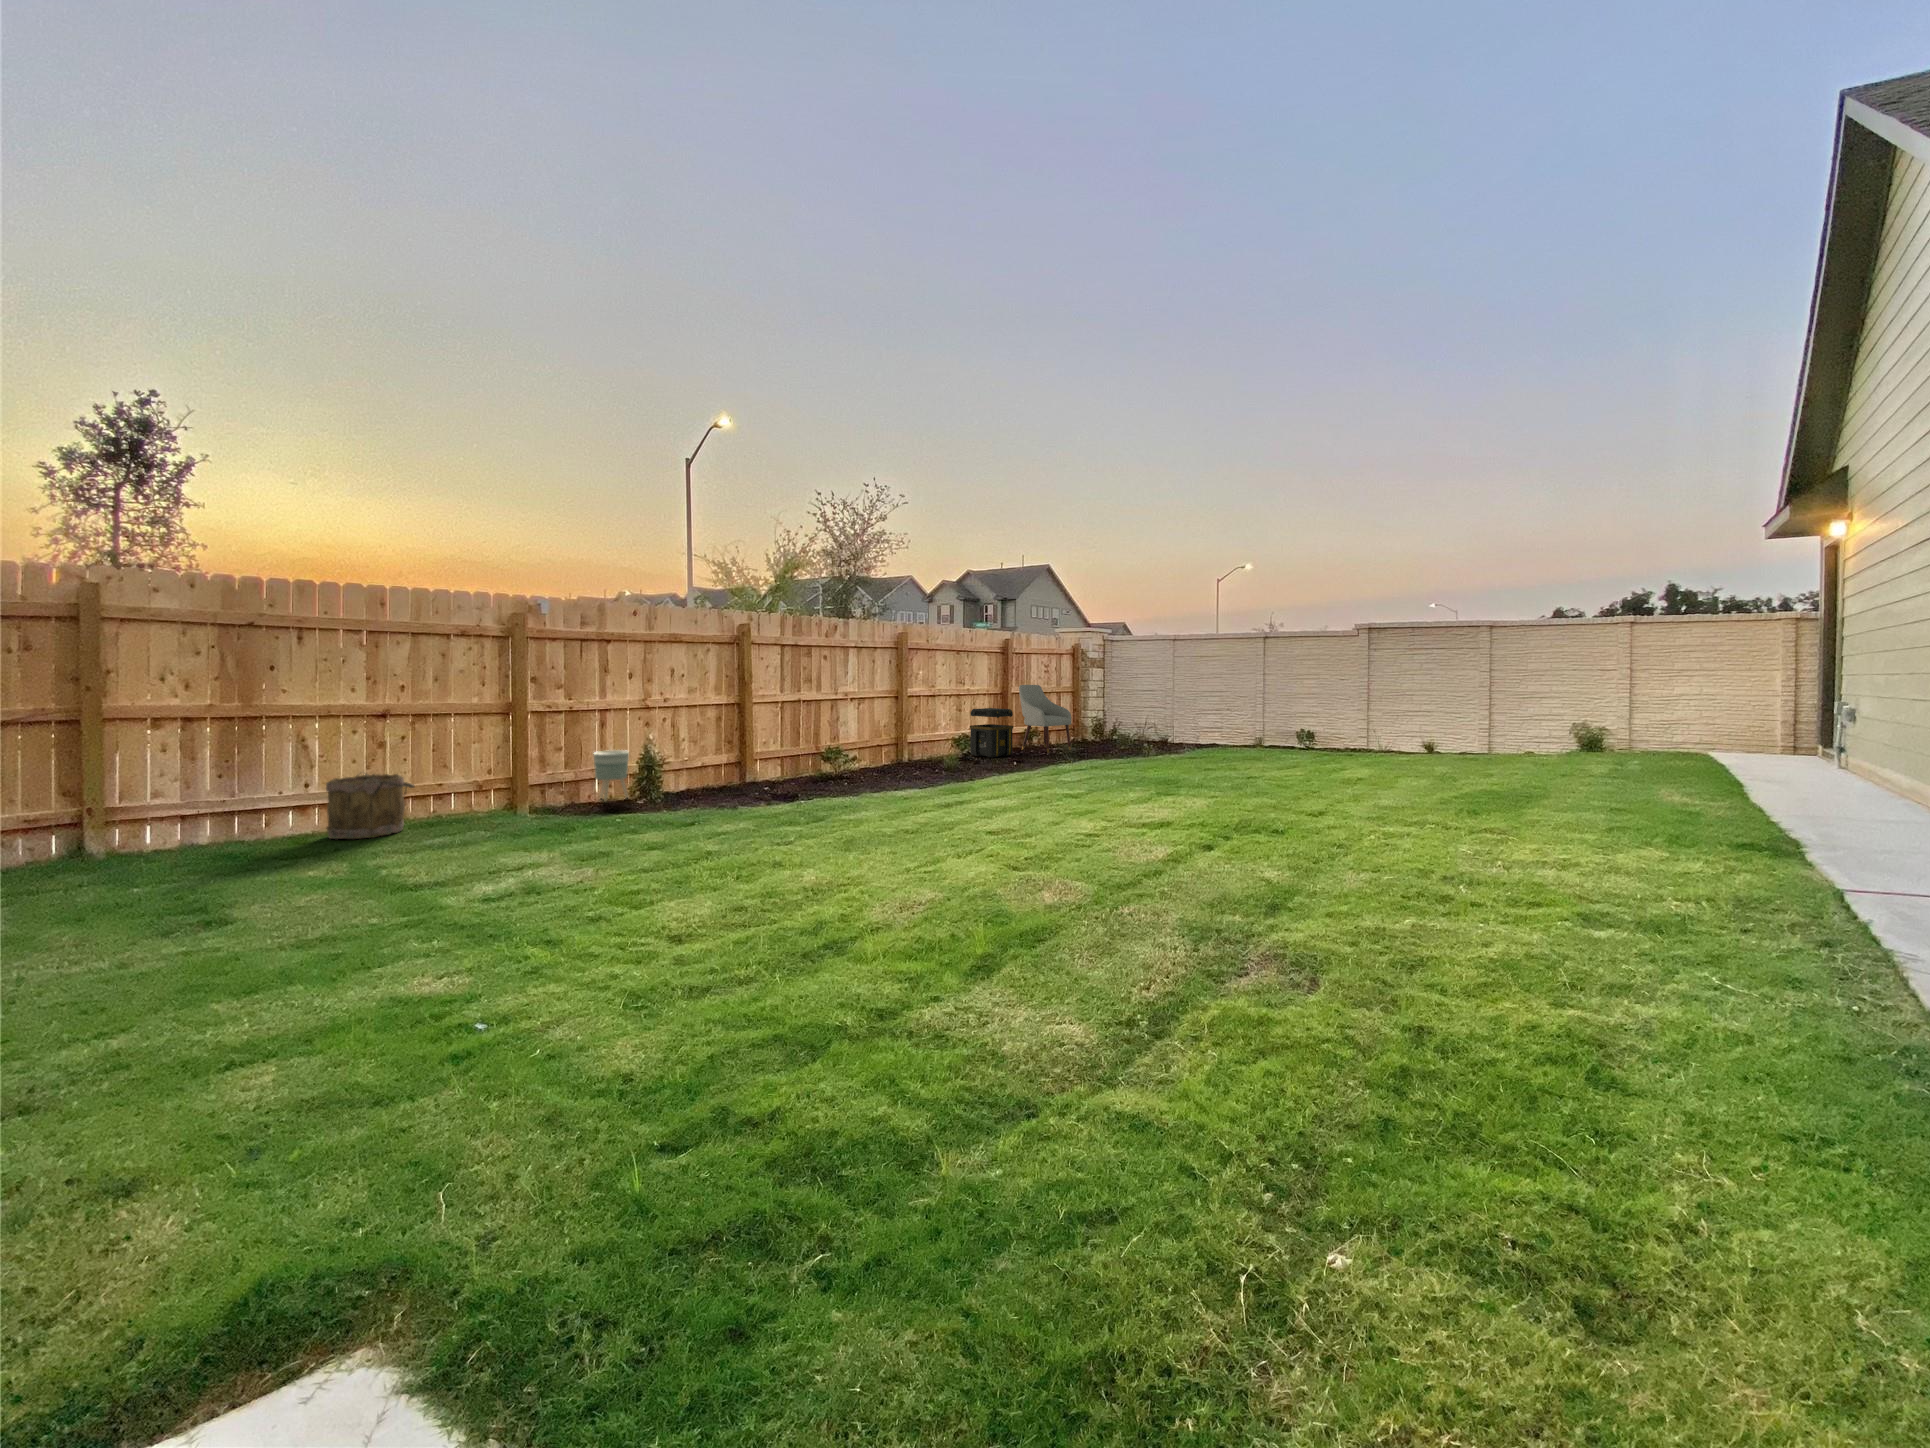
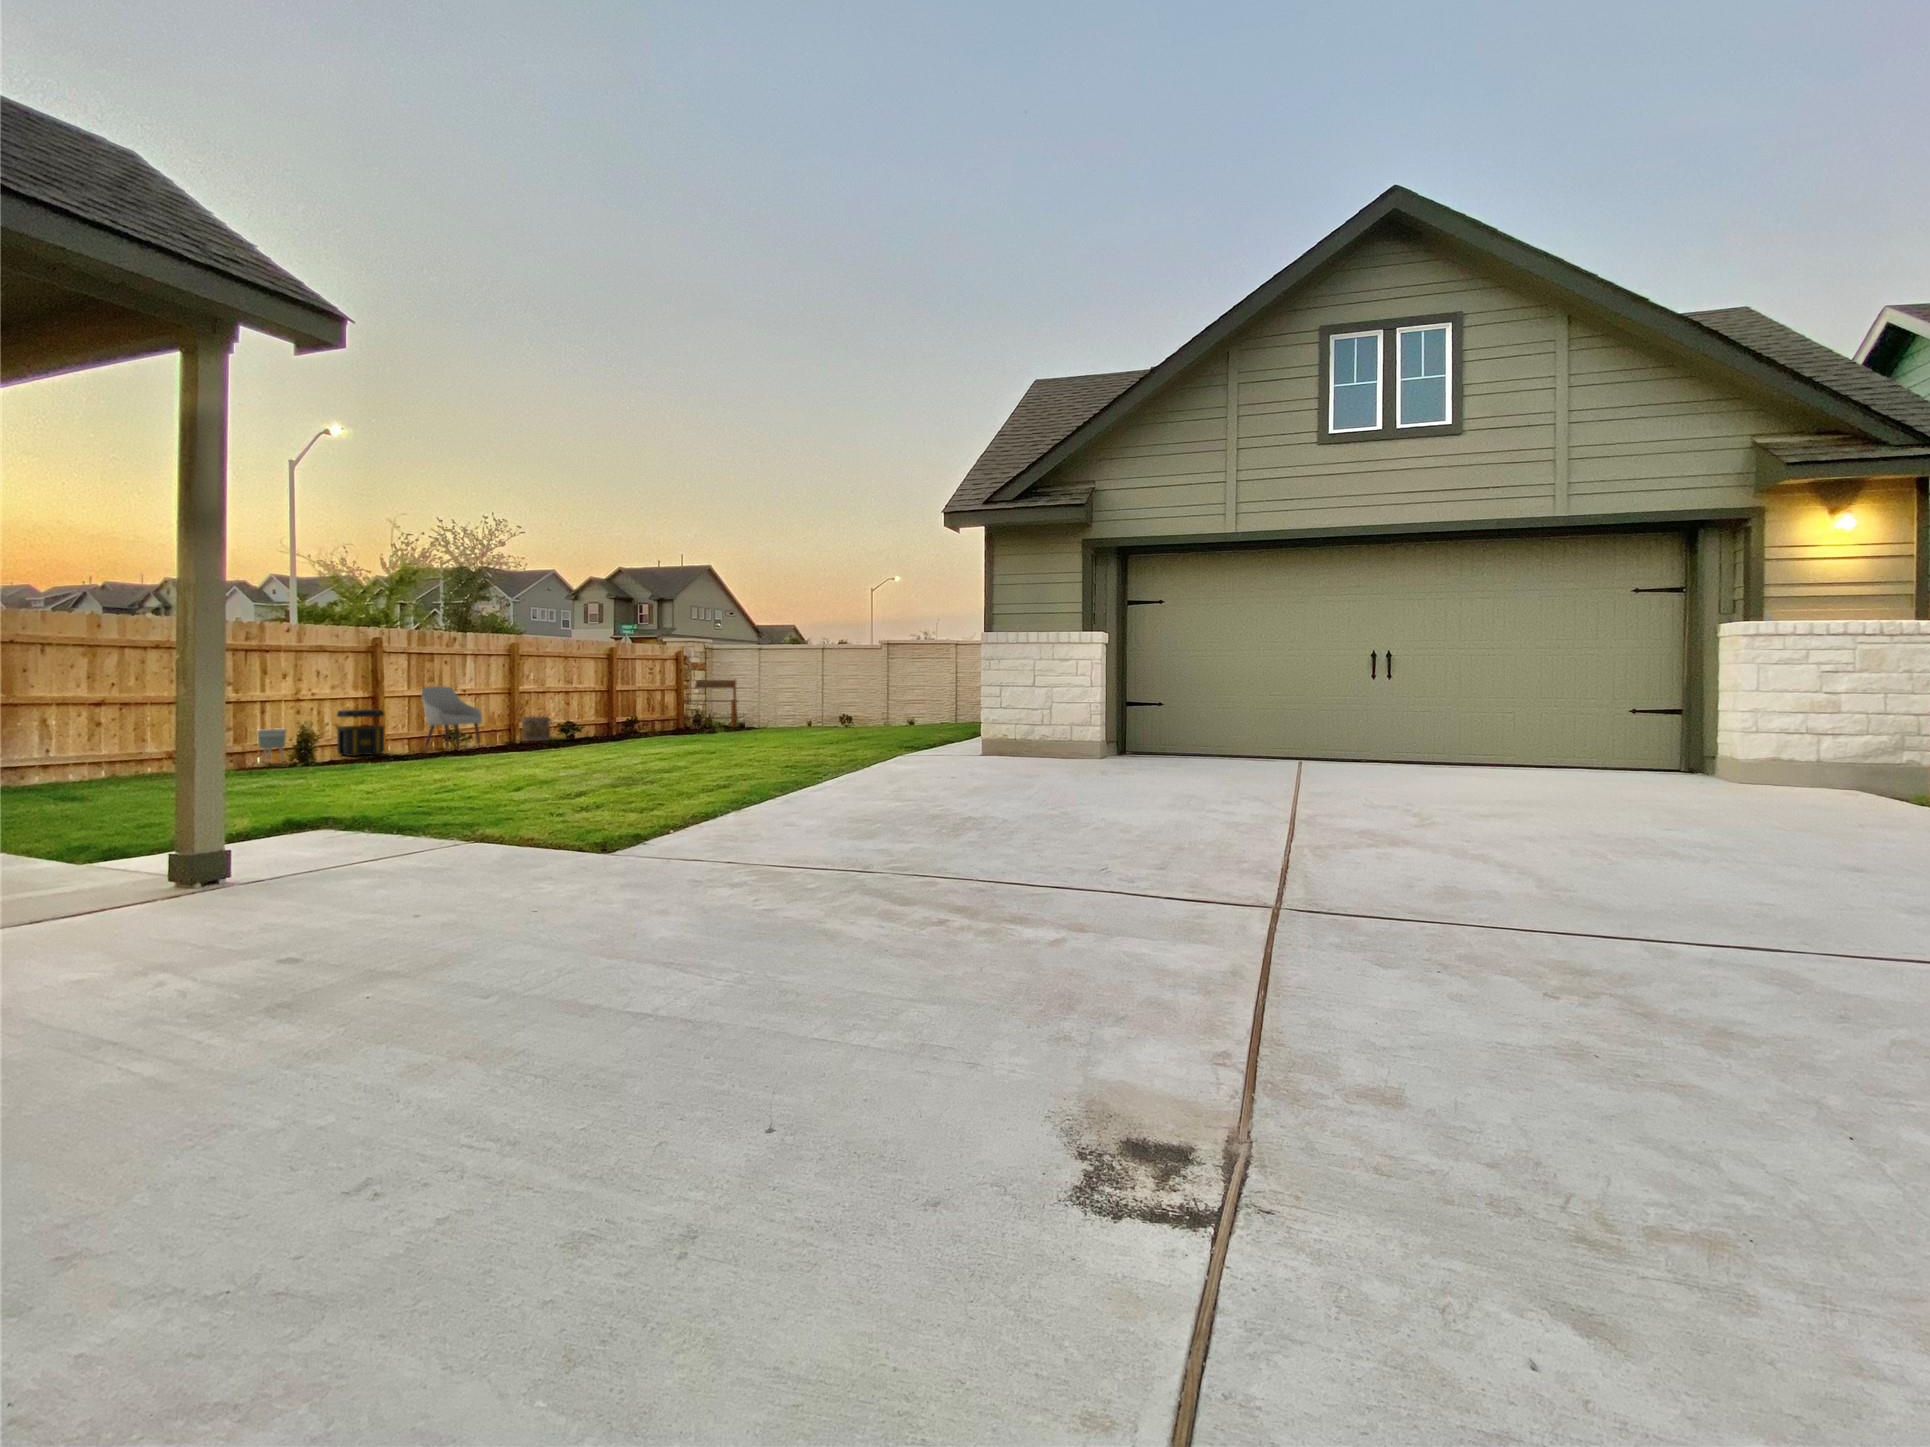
bench: none [1078,680,1147,745] -> present [680,680,738,727]
chair: present [1019,685,1071,753] -> present [422,686,482,749]
toolbox: present [970,708,1013,758] -> present [337,709,385,756]
bucket: present [326,774,414,839] -> present [522,716,552,741]

